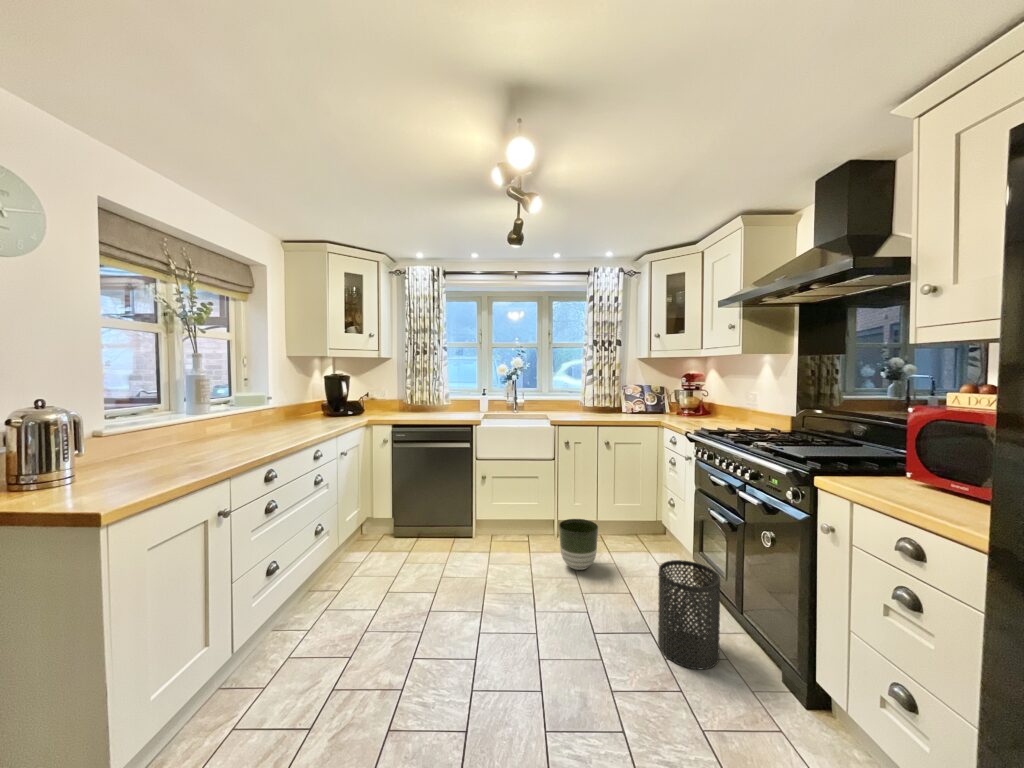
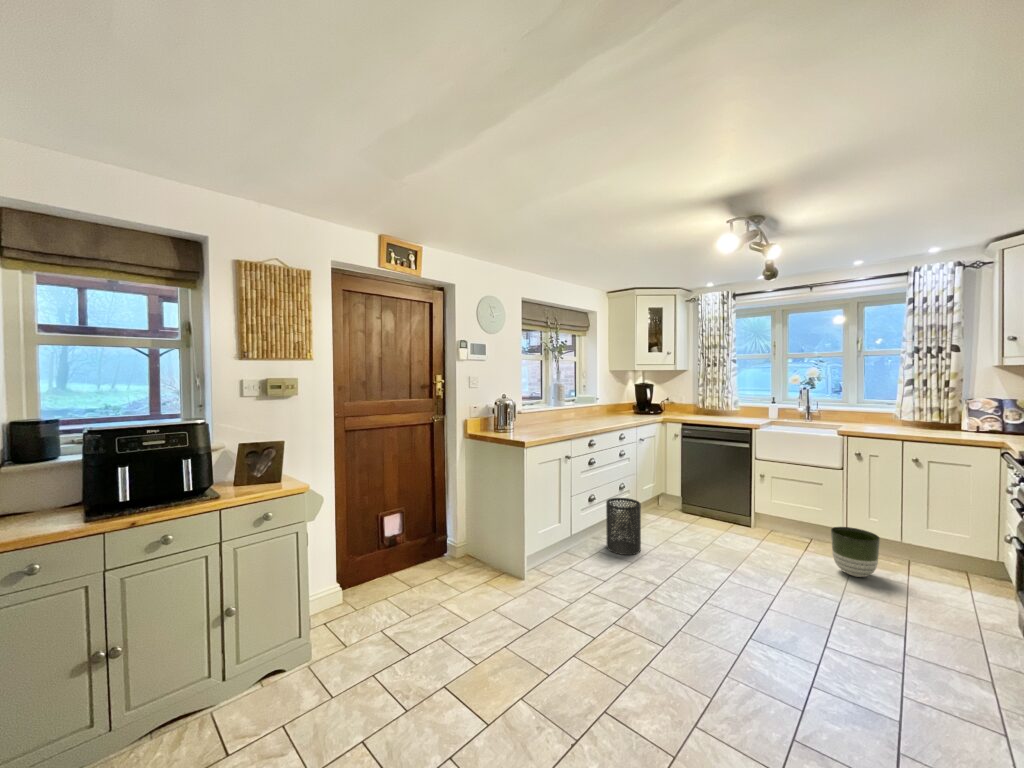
trash can: present [658,560,720,669] -> present [606,498,641,555]

